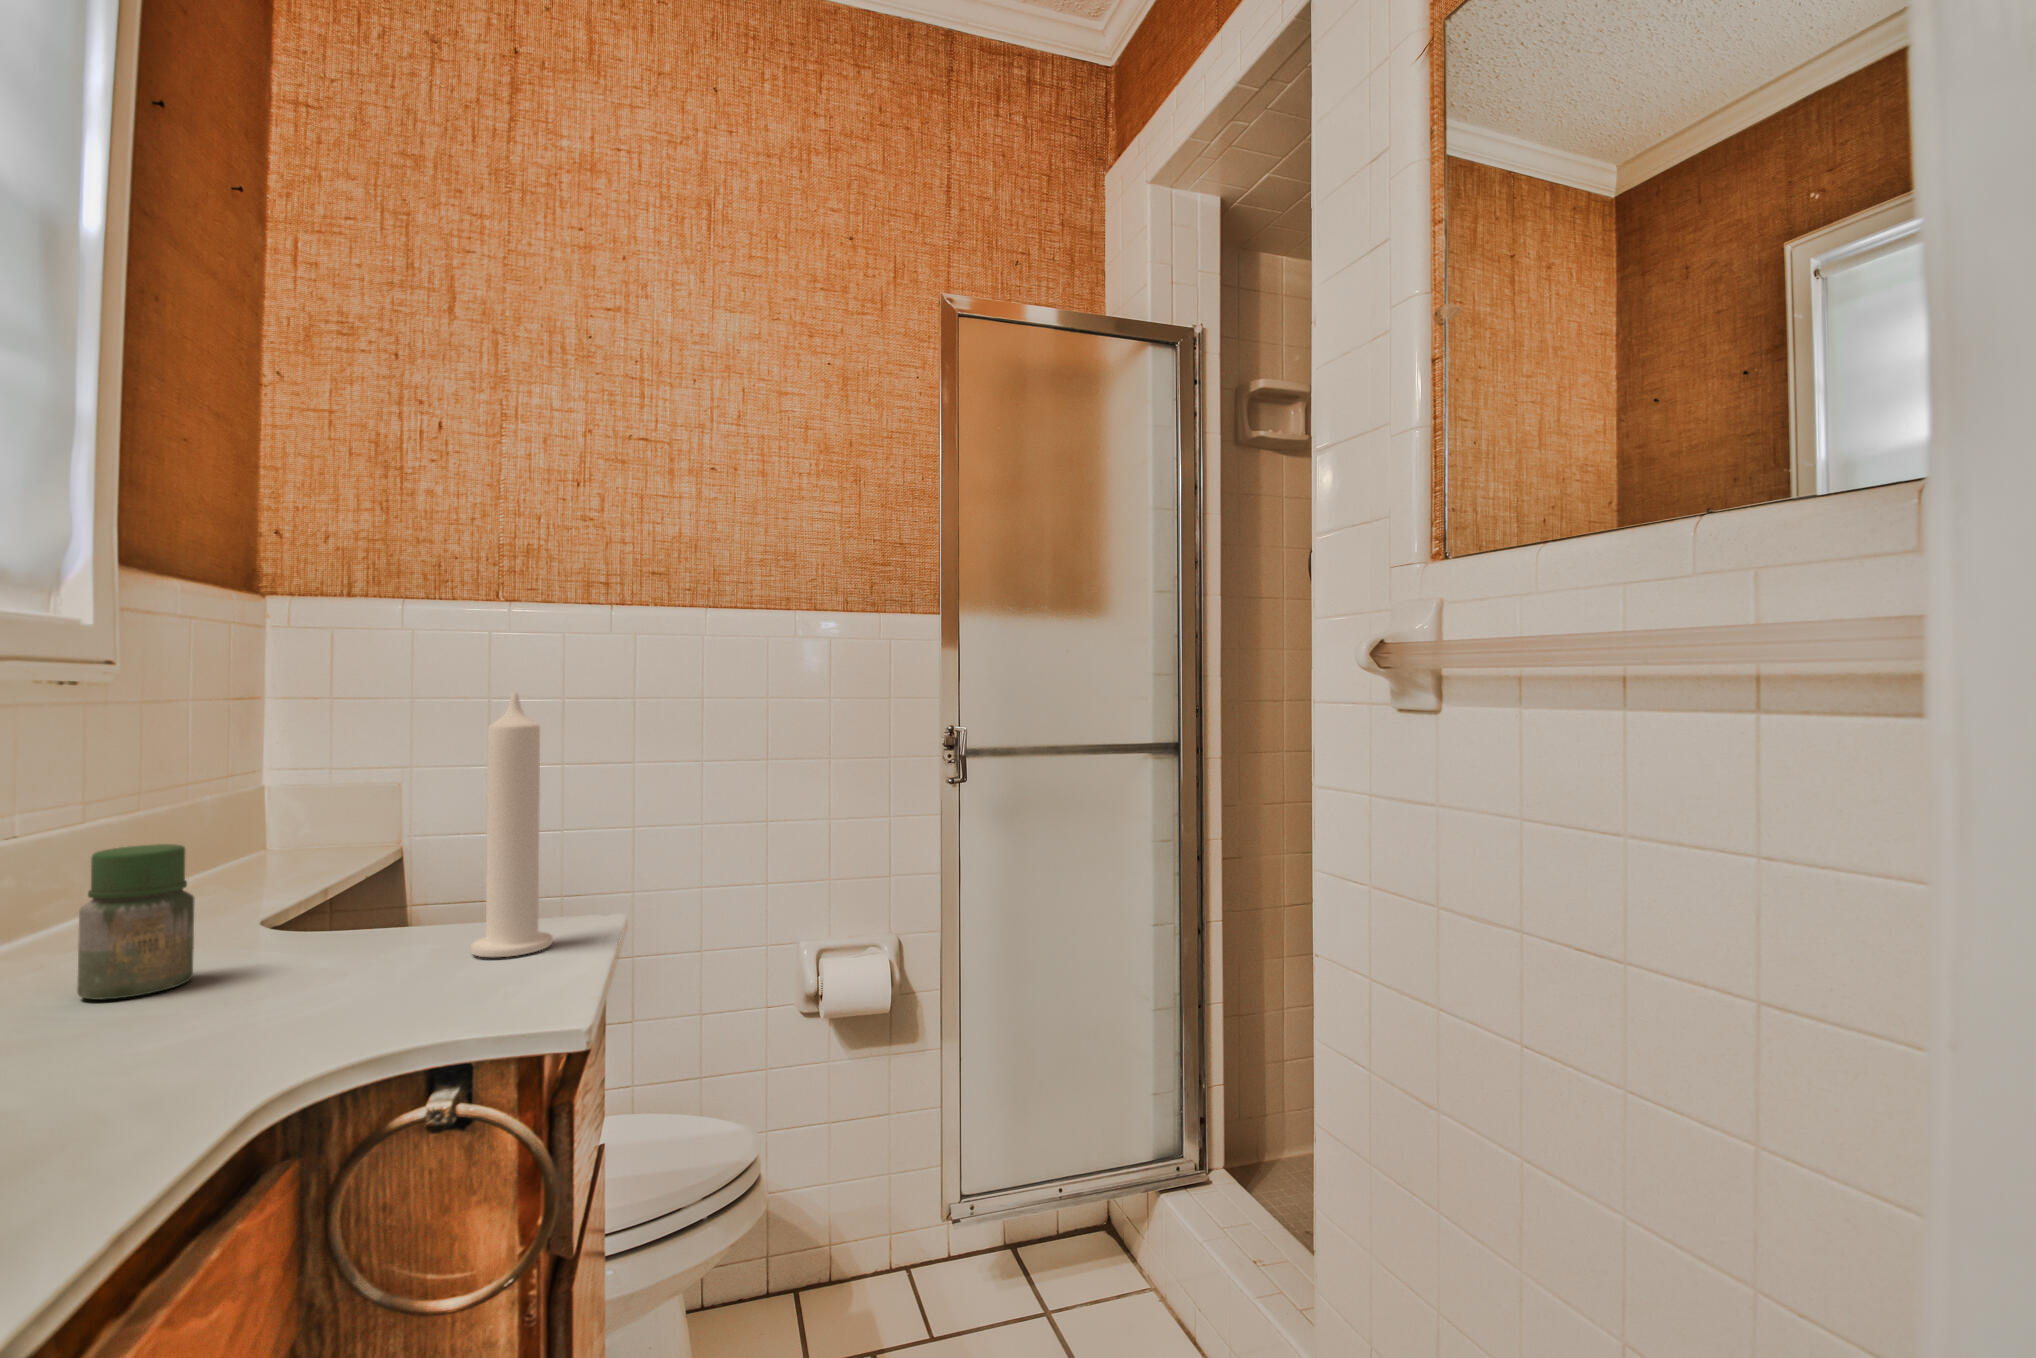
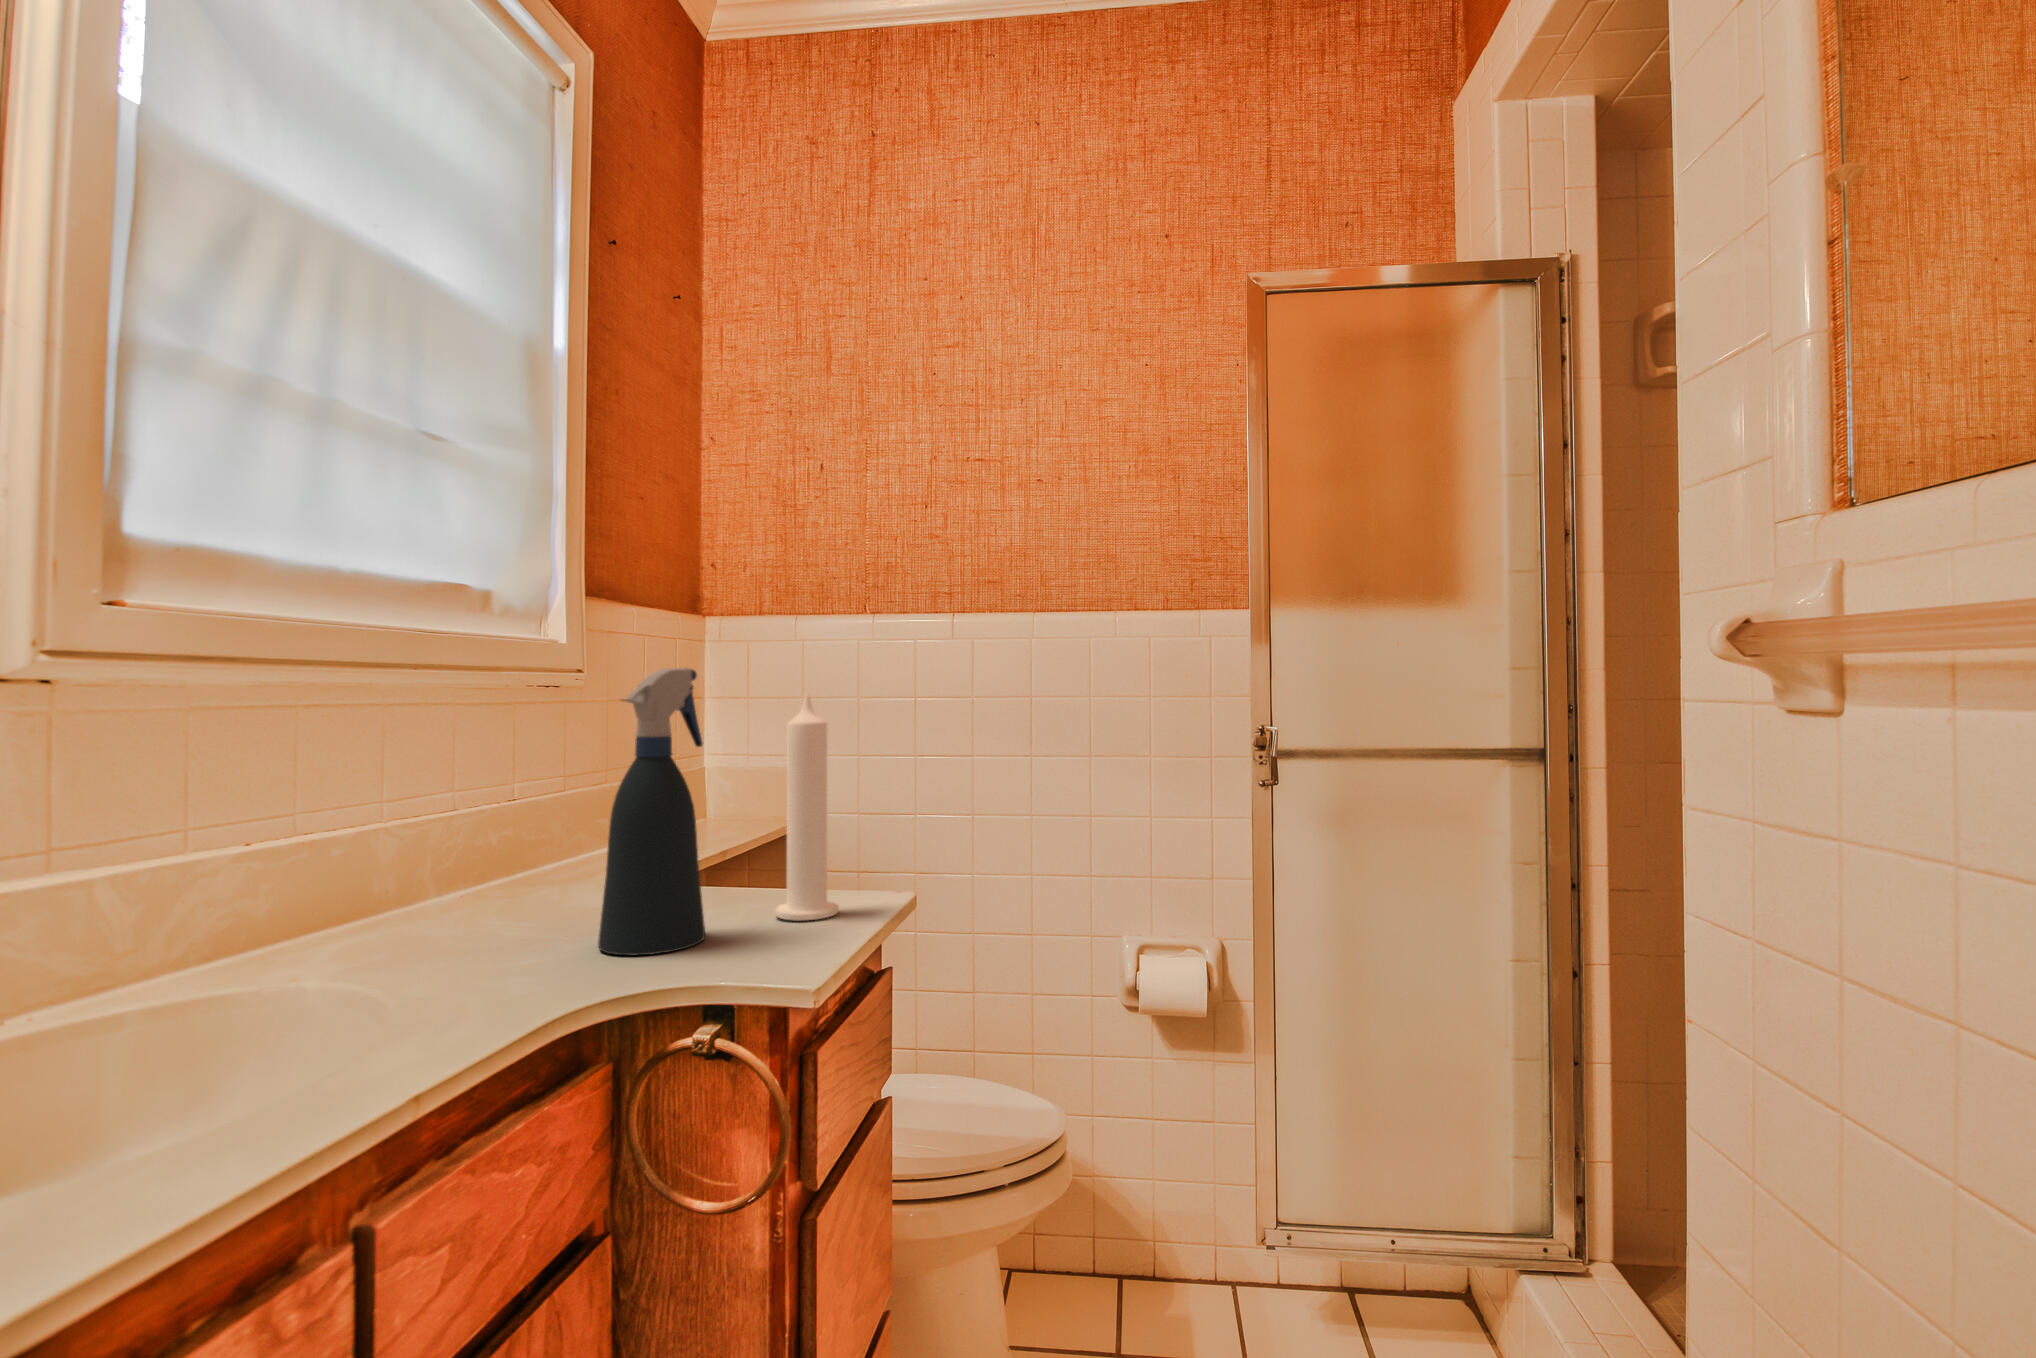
spray bottle: none [237,660,393,1025] -> present [598,668,705,955]
jar: present [77,844,194,1000] -> none [528,810,598,923]

